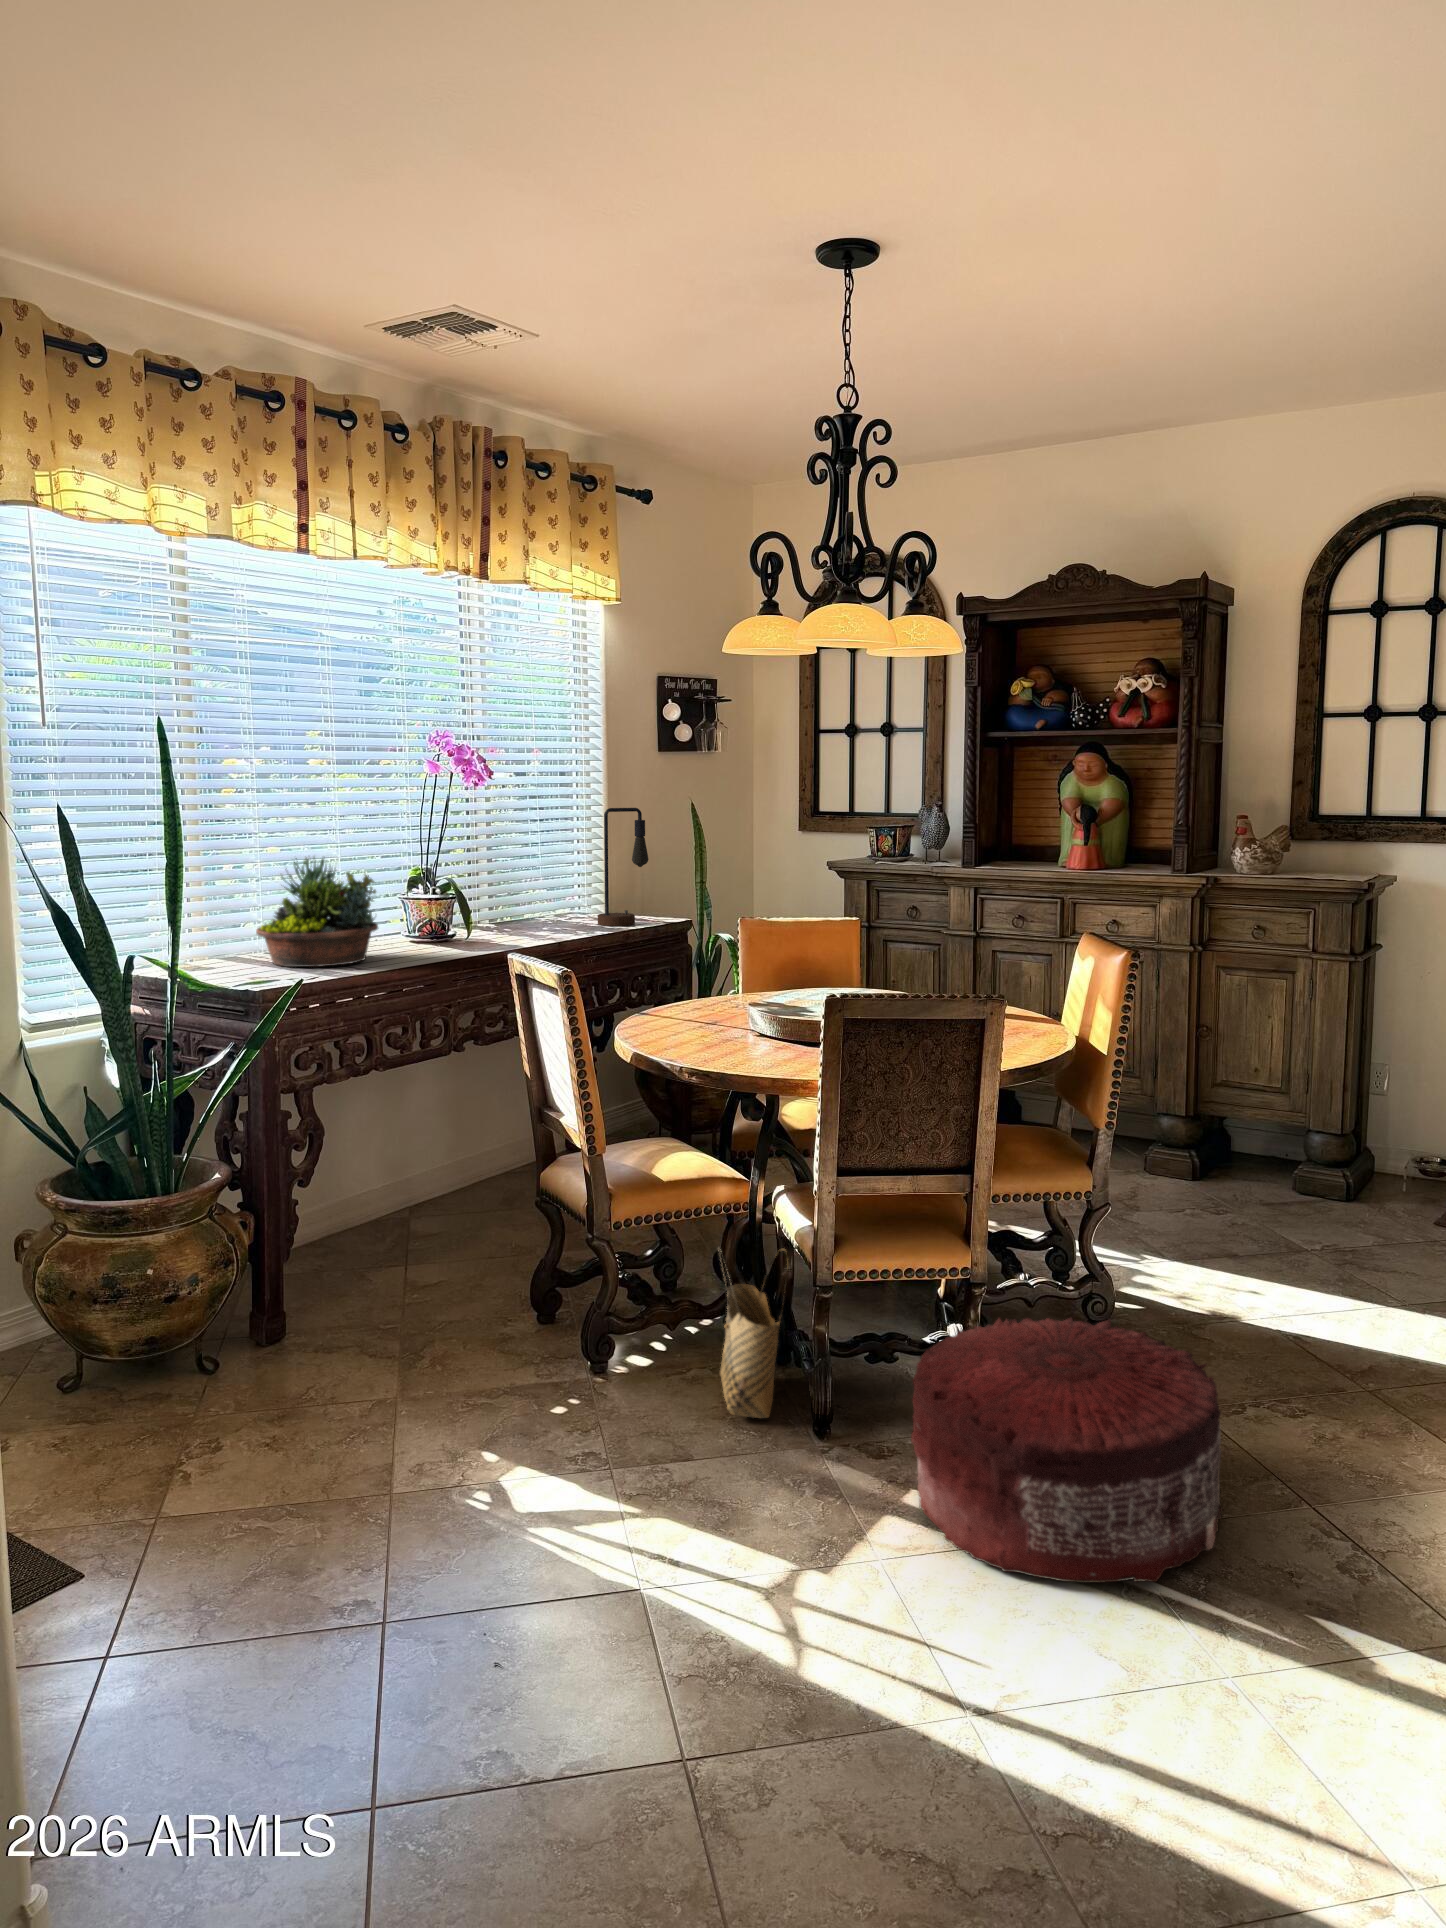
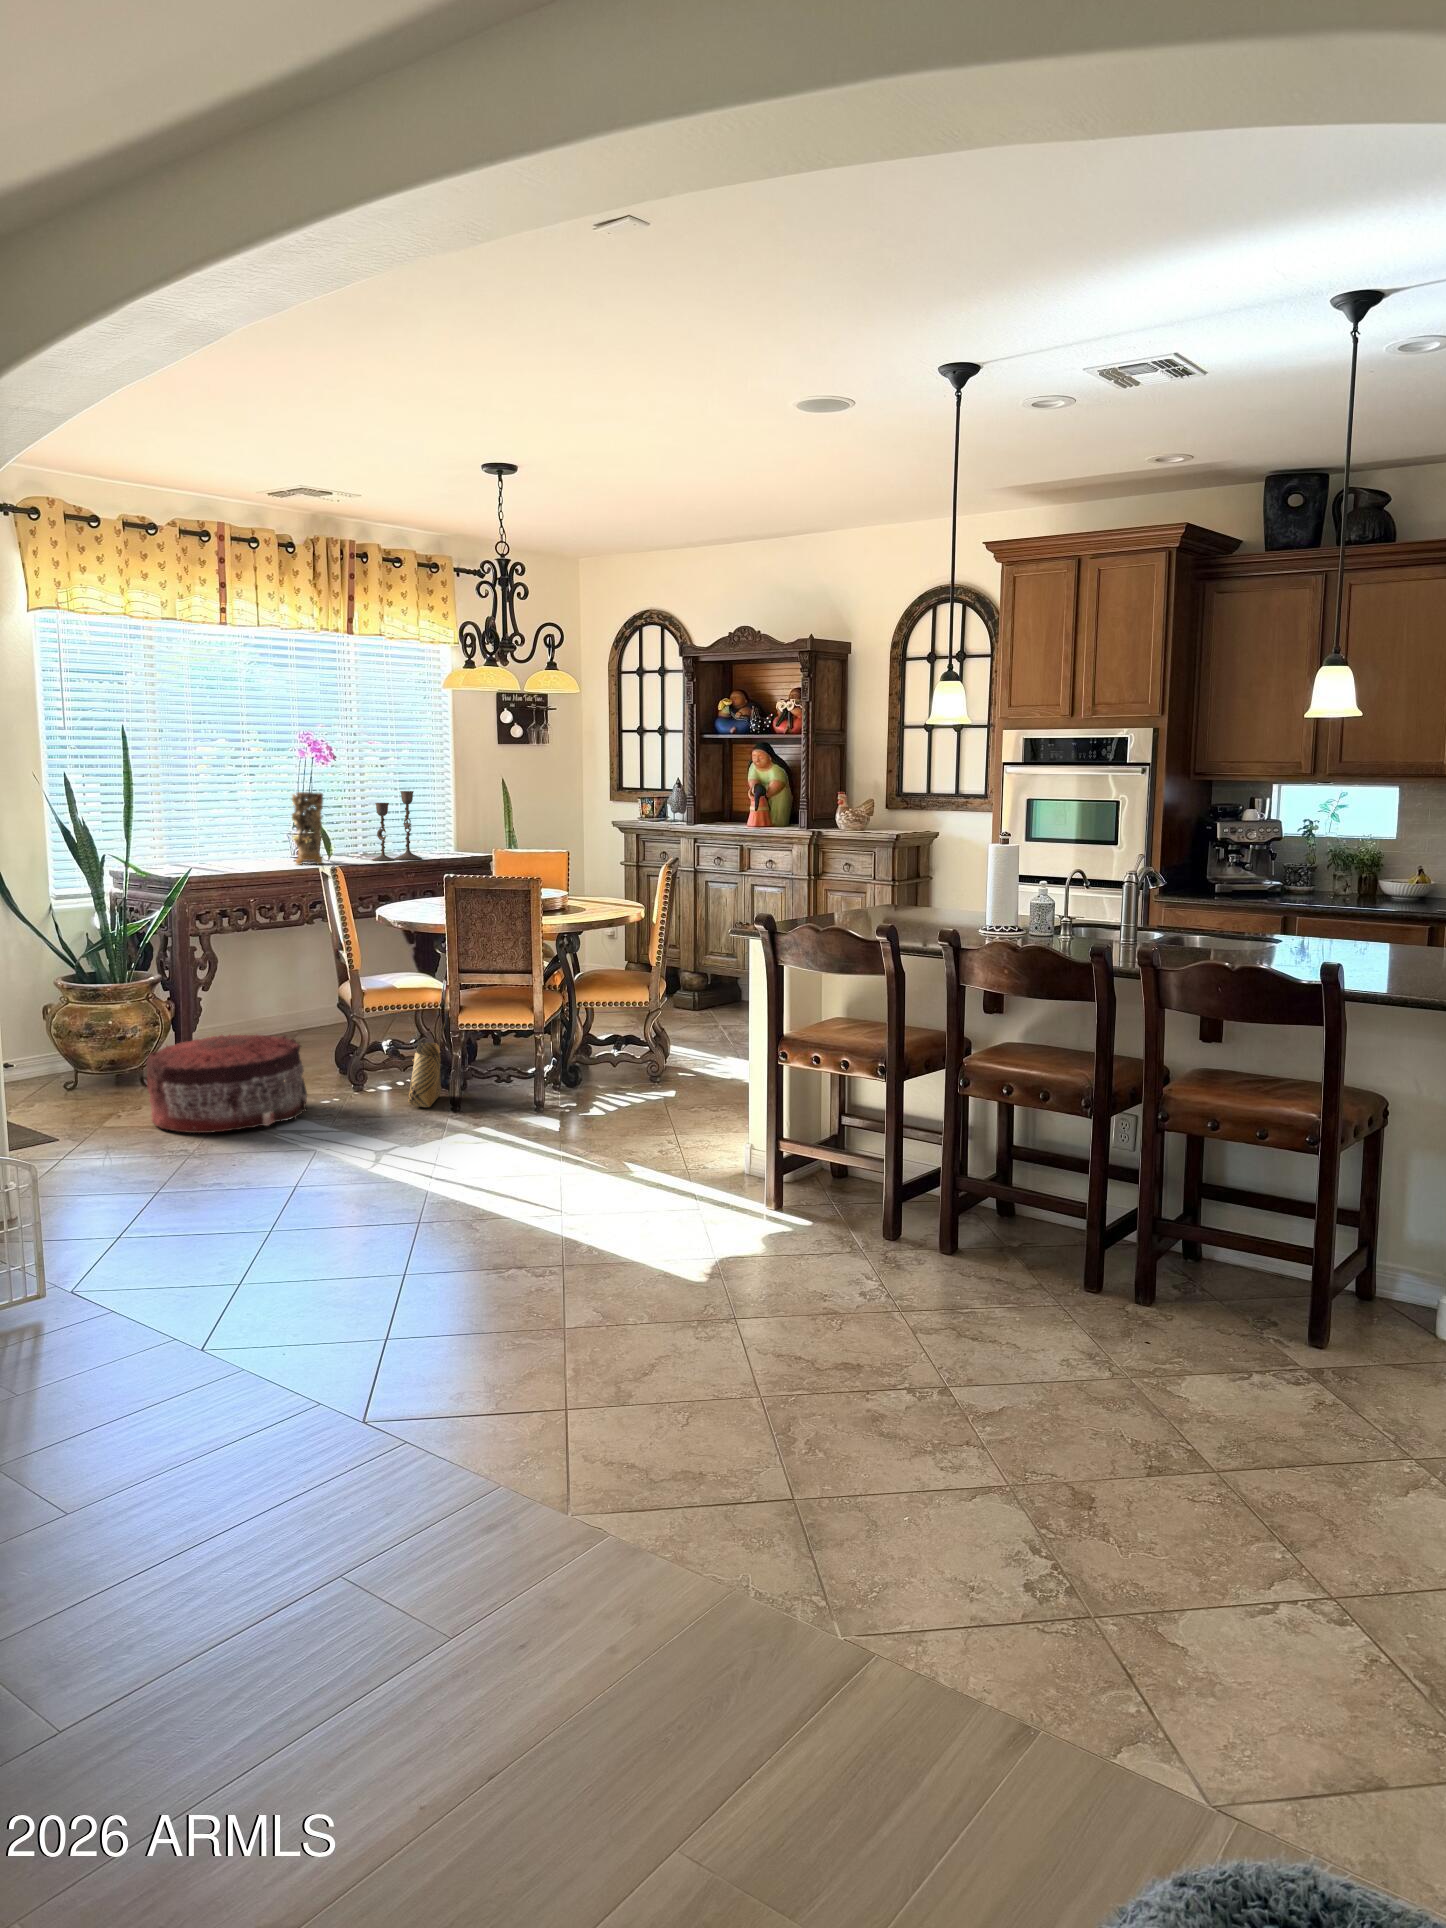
table lamp: present [598,808,649,926] -> none [430,782,465,858]
candlestick: none [520,824,593,934] -> present [372,791,422,861]
decorative vase: none [412,829,462,948] -> present [292,792,323,865]
succulent planter: present [256,858,378,967] -> none [189,805,264,870]
pouf: present [911,1318,1223,1583] -> present [146,1035,307,1133]

